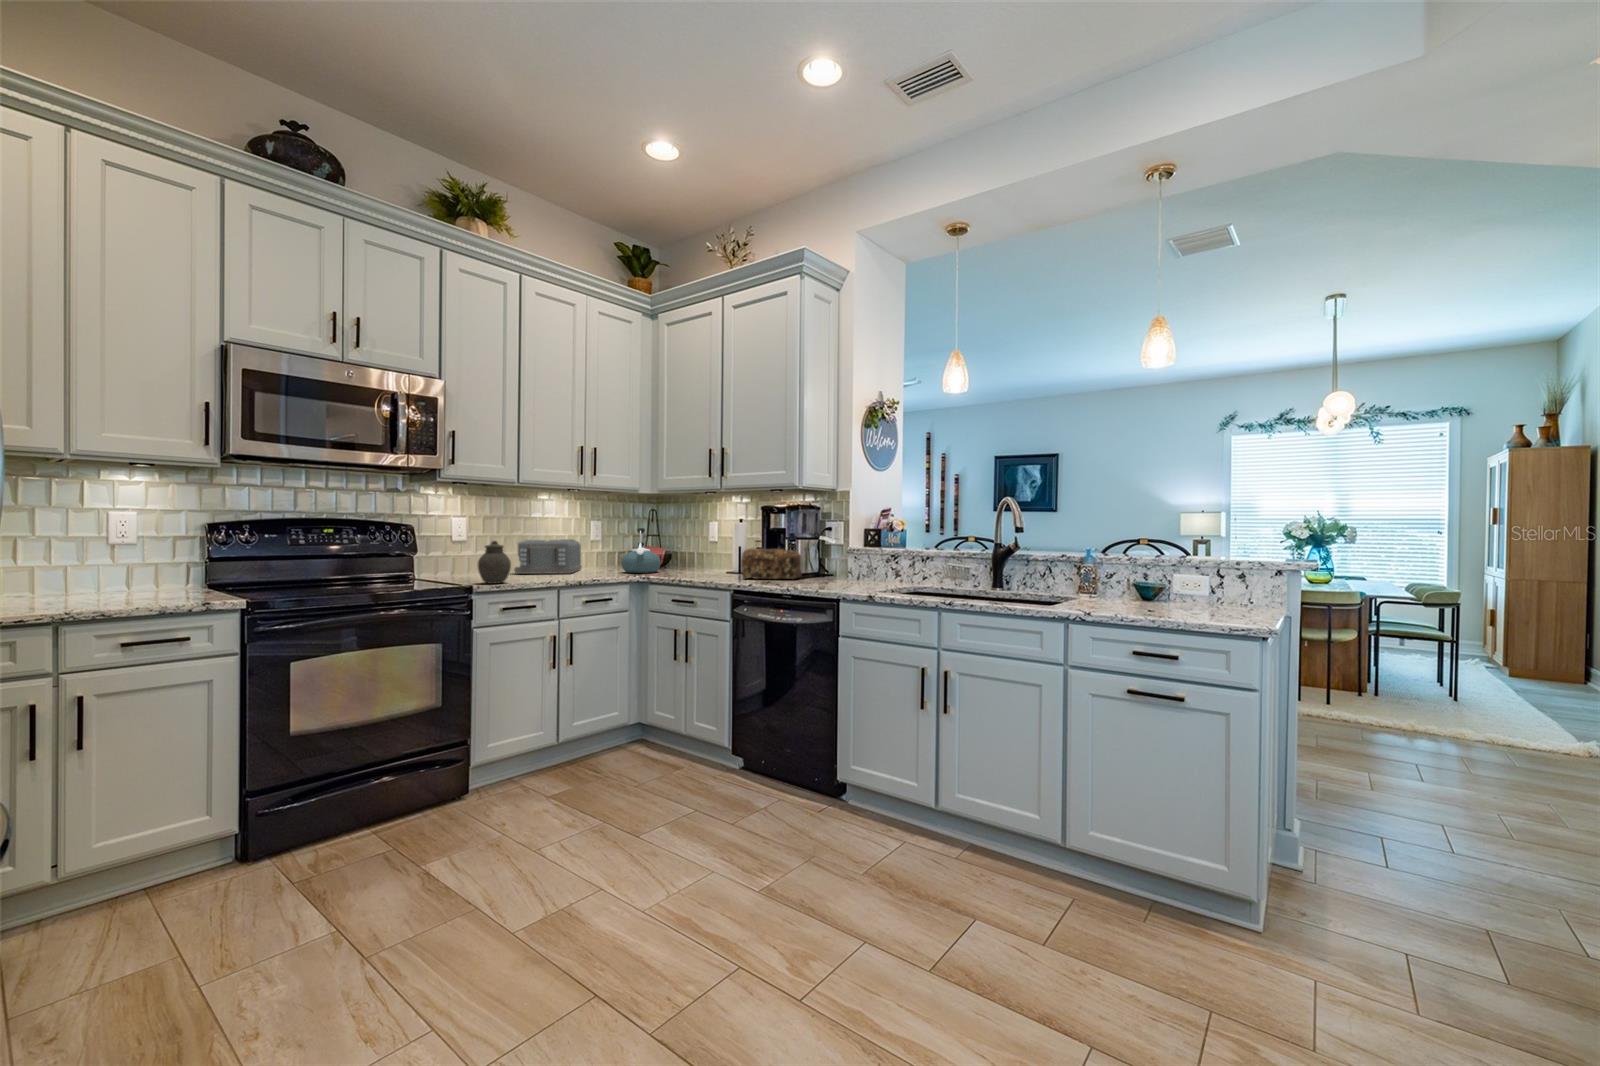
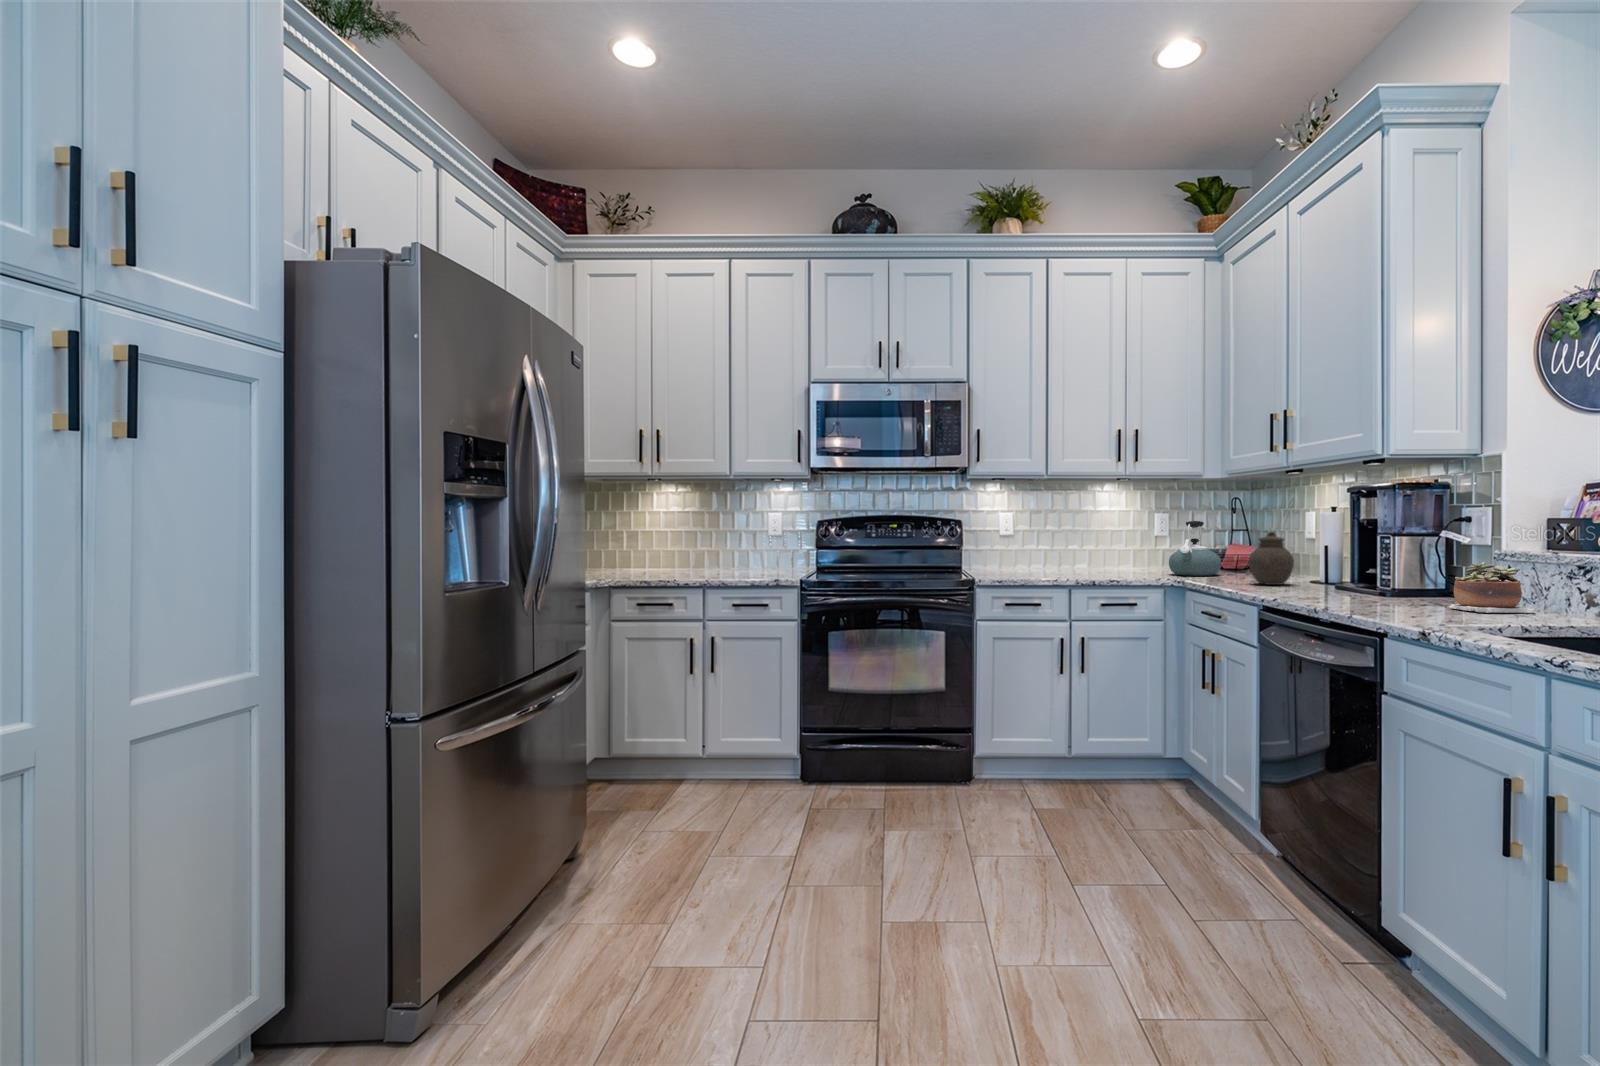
toaster: present [514,539,581,574] -> none [1052,534,1138,572]
jar: present [478,541,511,584] -> present [1249,532,1294,585]
bread loaf: present [741,548,802,579] -> none [1296,548,1409,595]
succulent plant: none [838,555,880,585] -> present [1444,562,1537,613]

